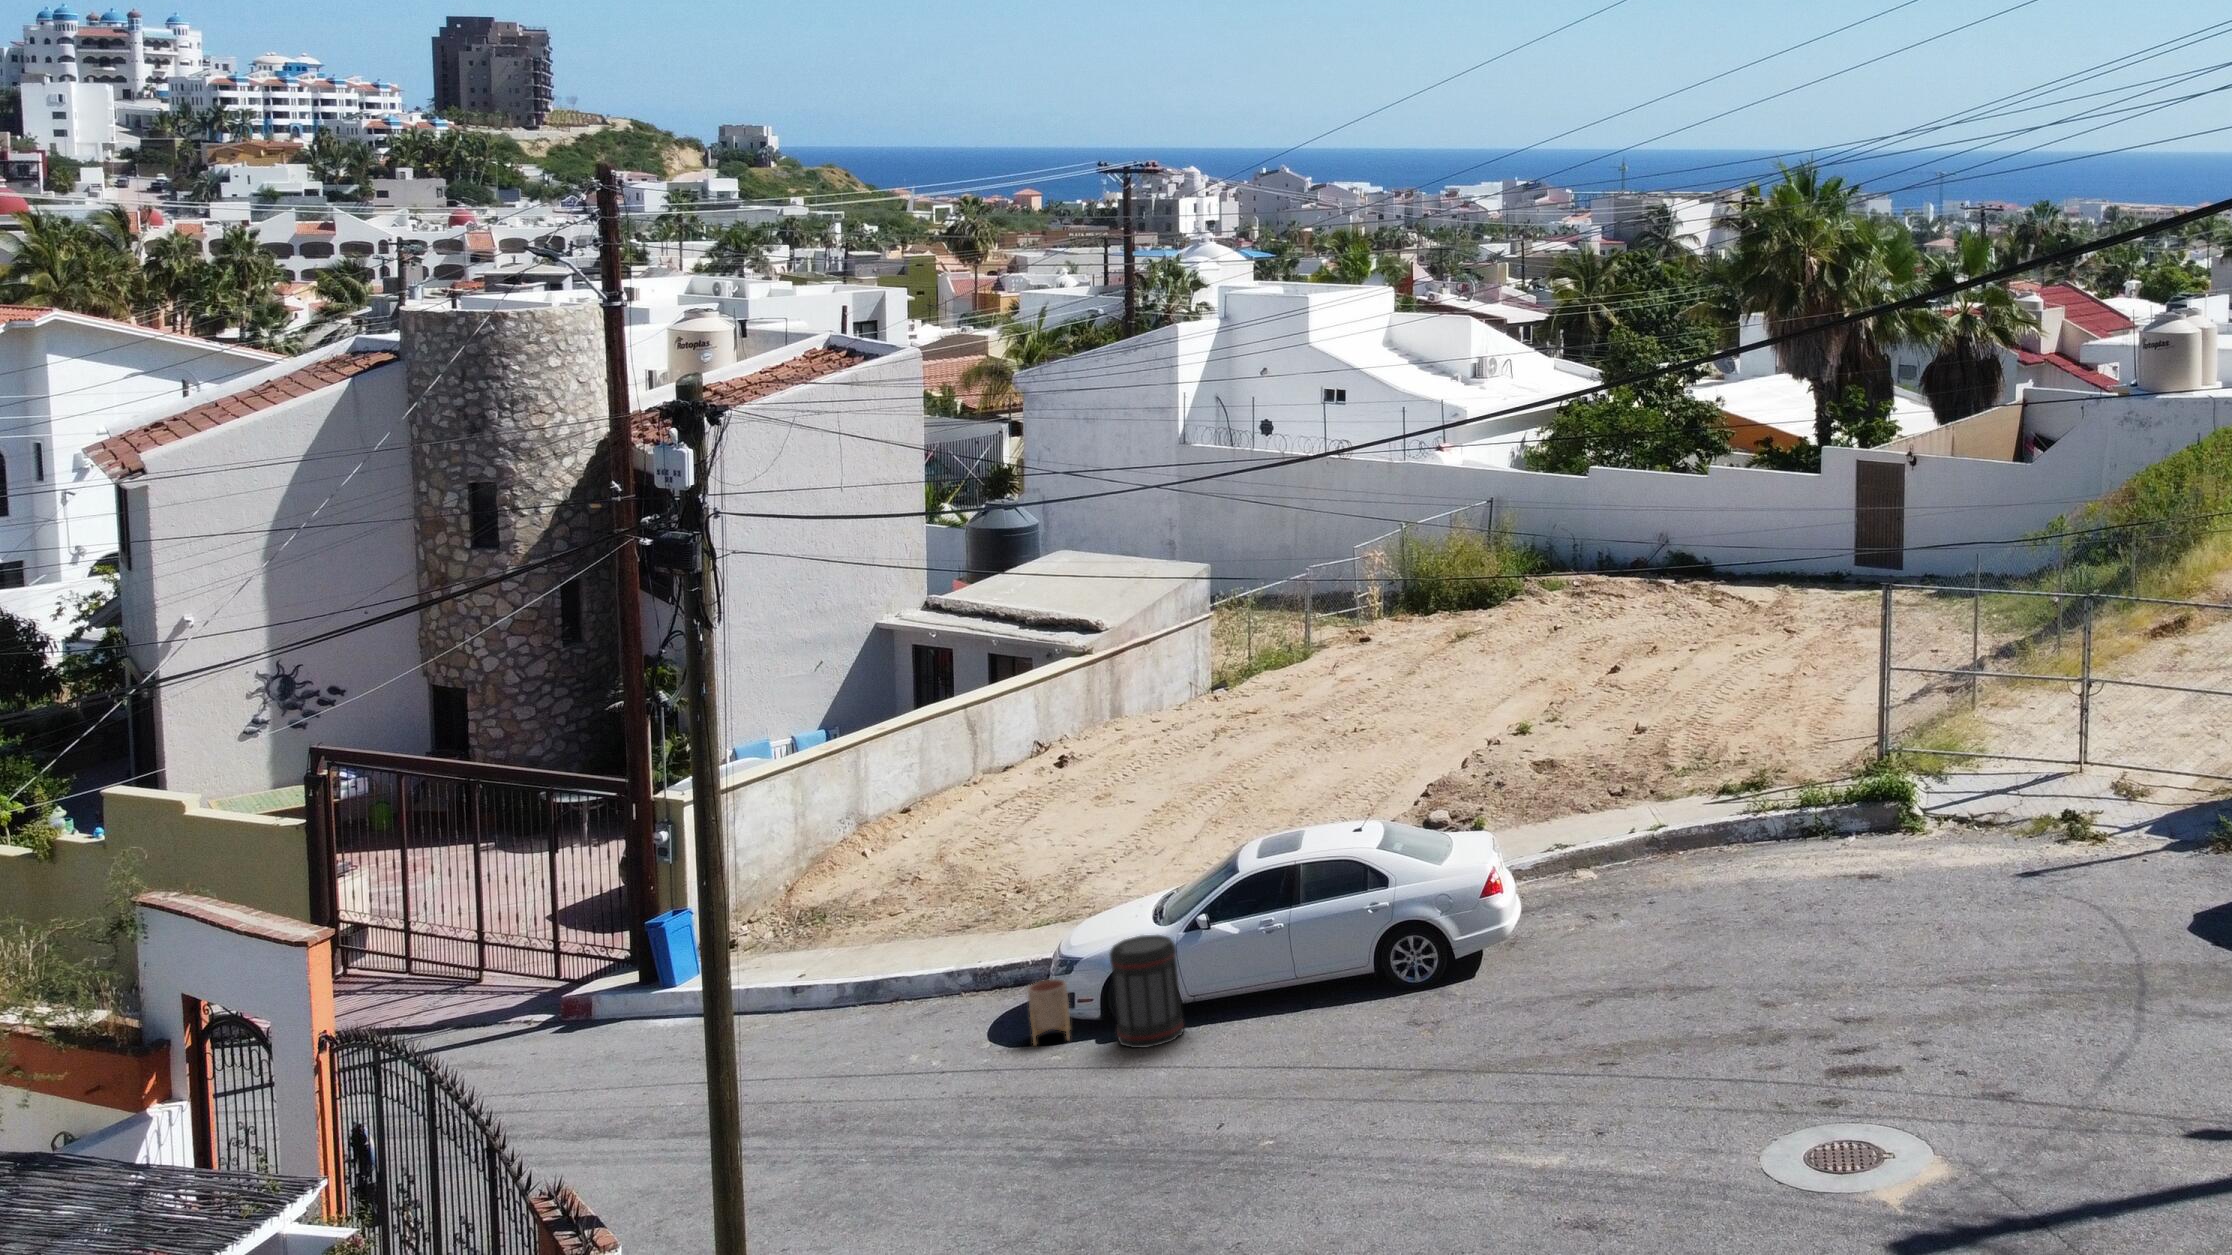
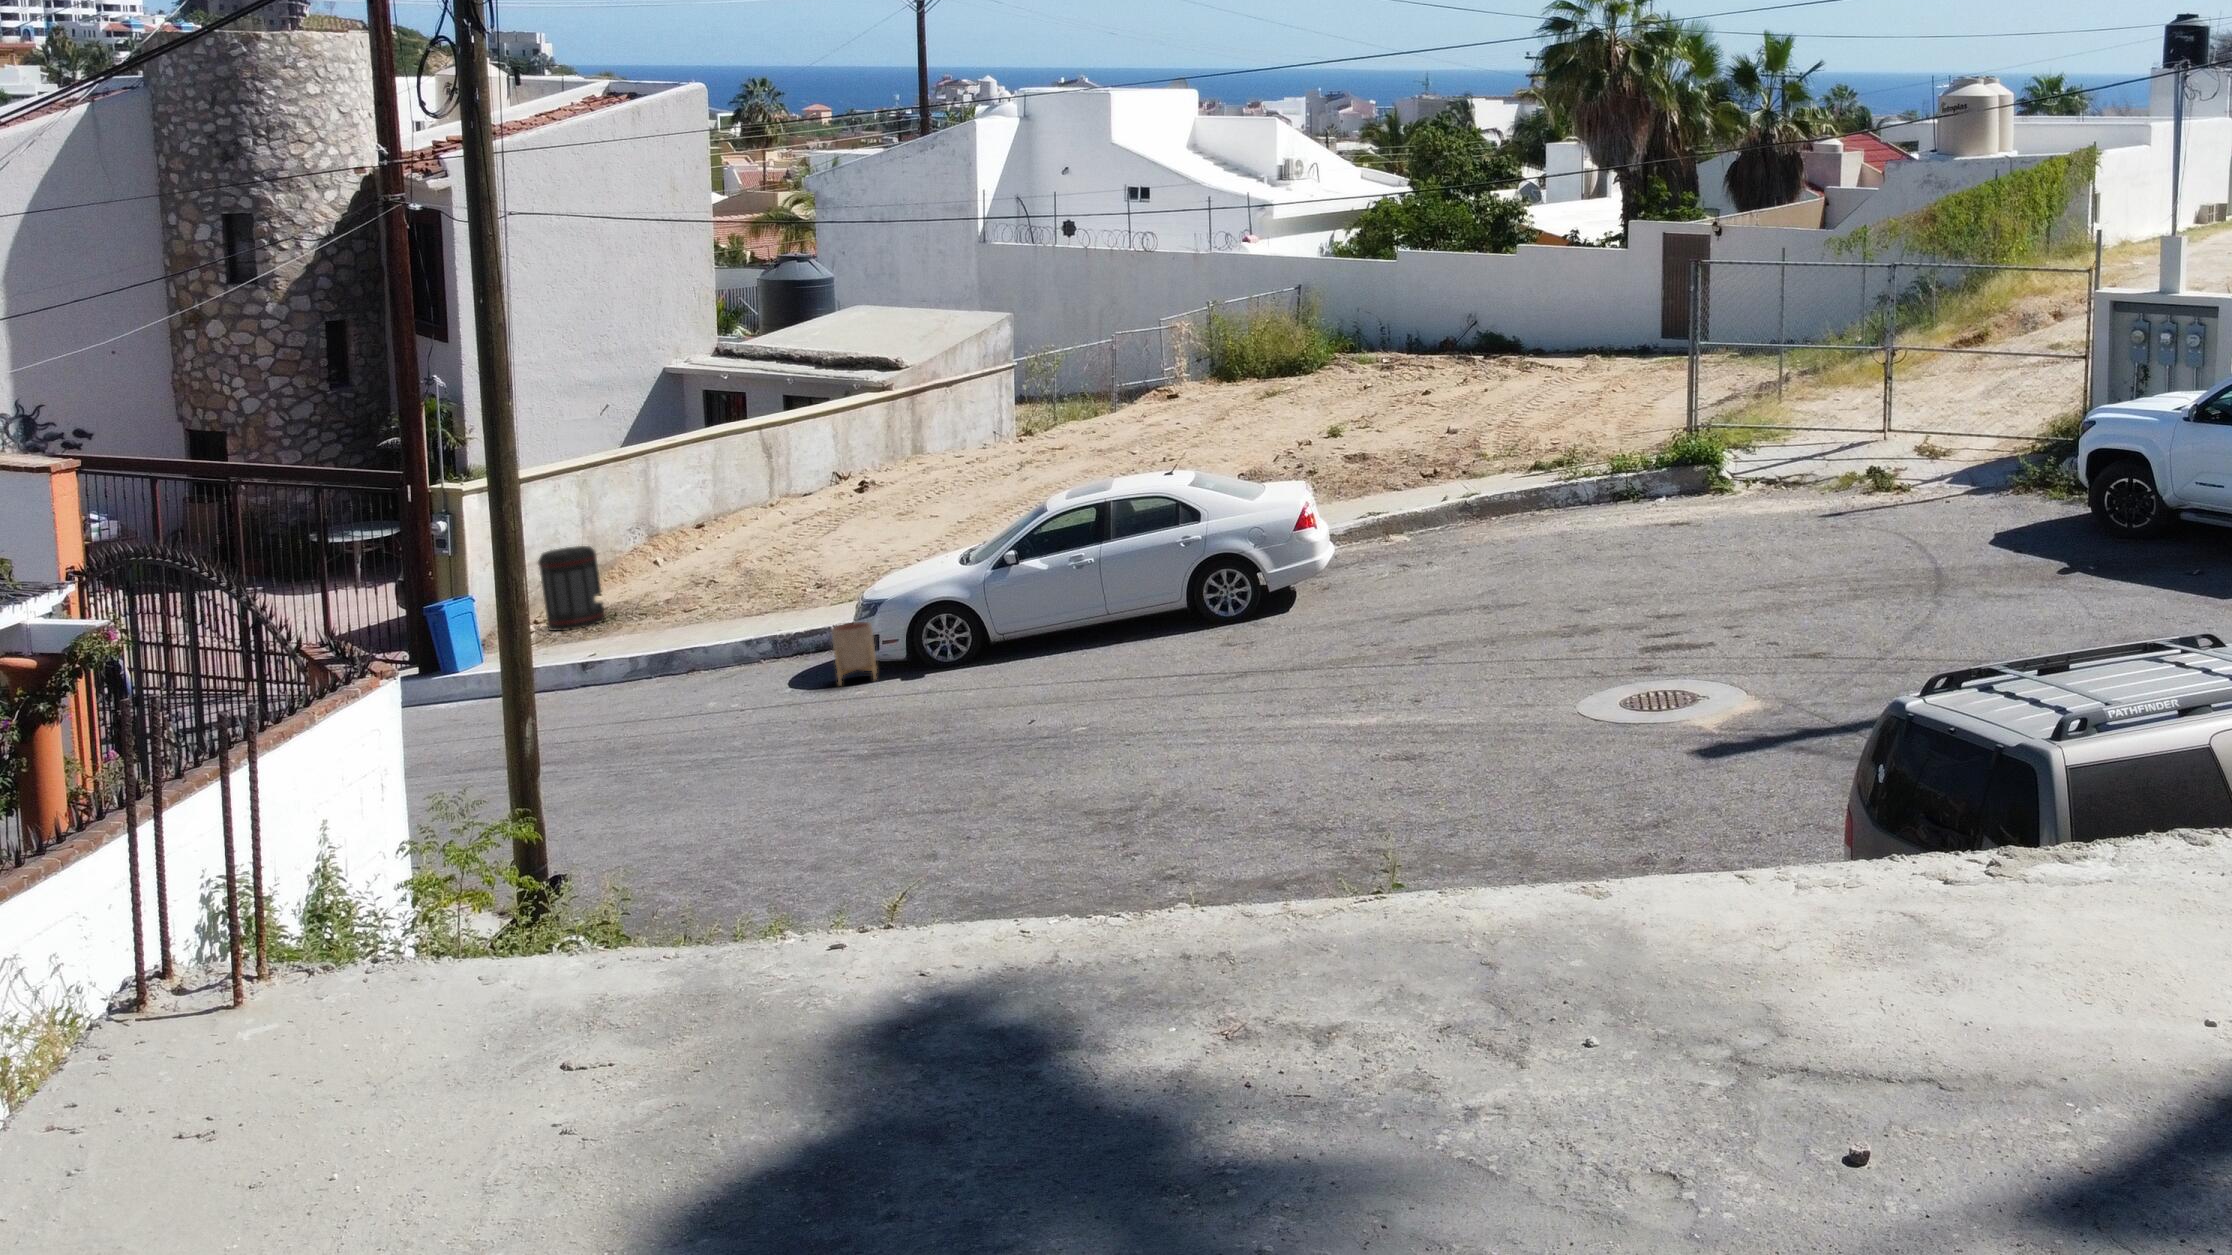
trash can: present [1109,935,1184,1048] -> present [538,546,605,631]

